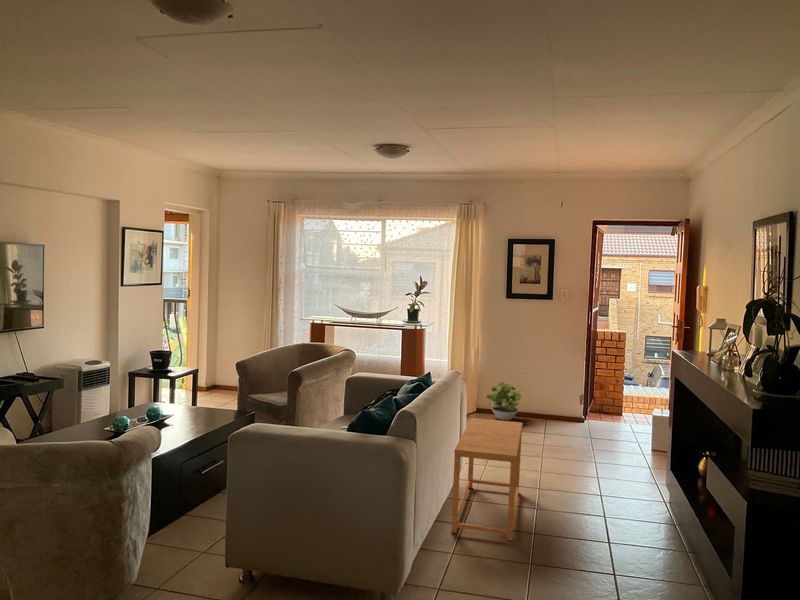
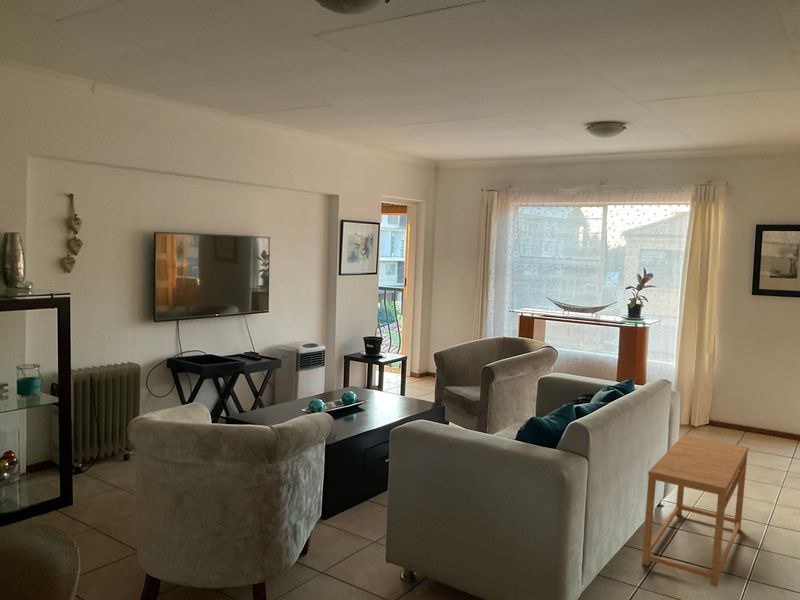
potted plant: present [487,383,521,421] -> none [721,394,768,439]

